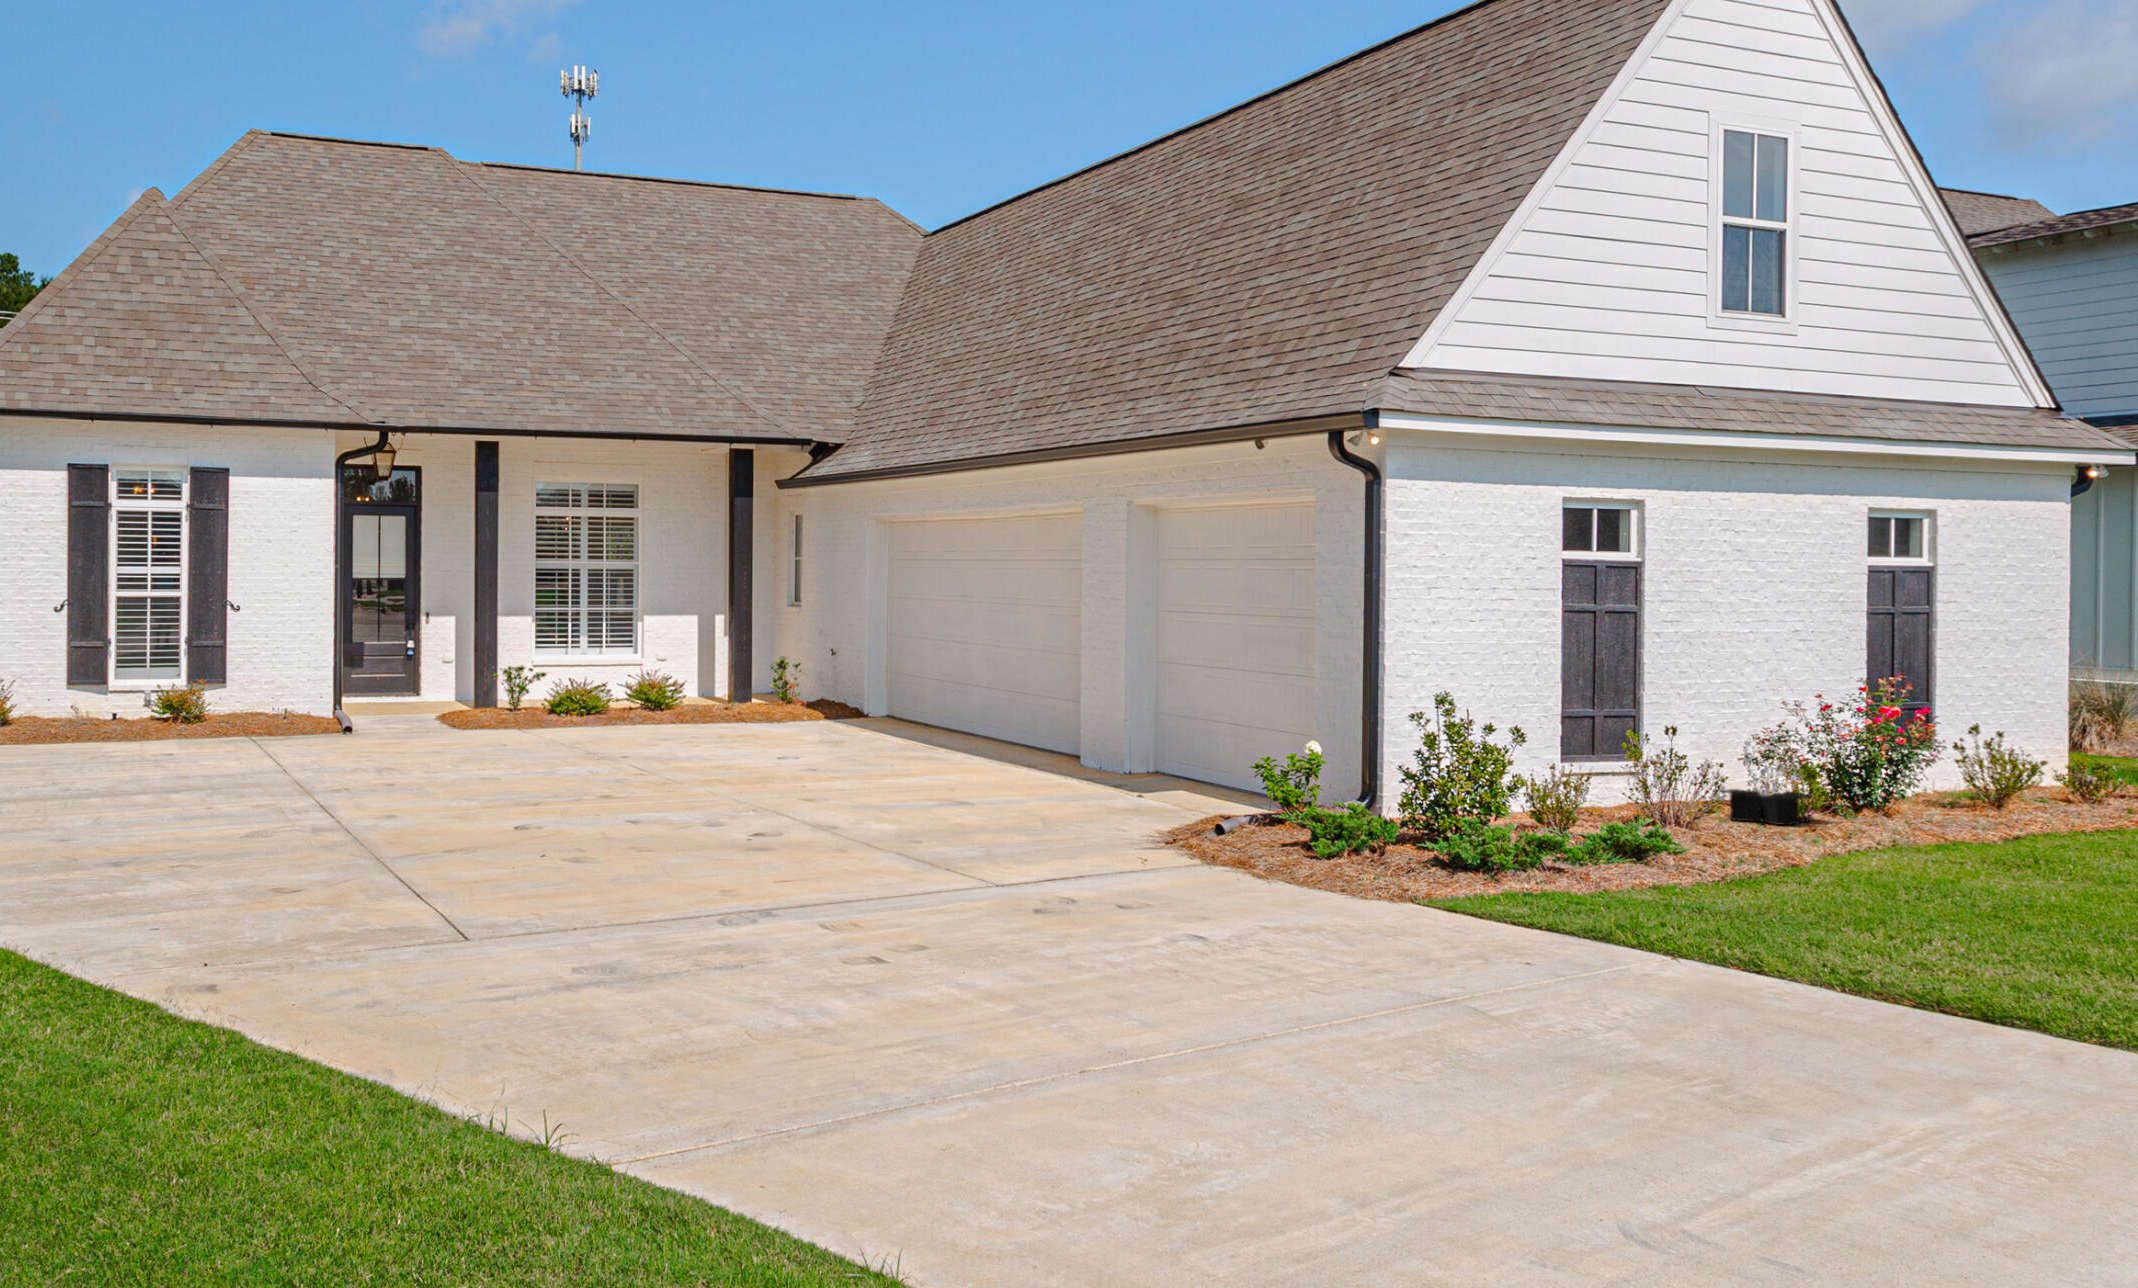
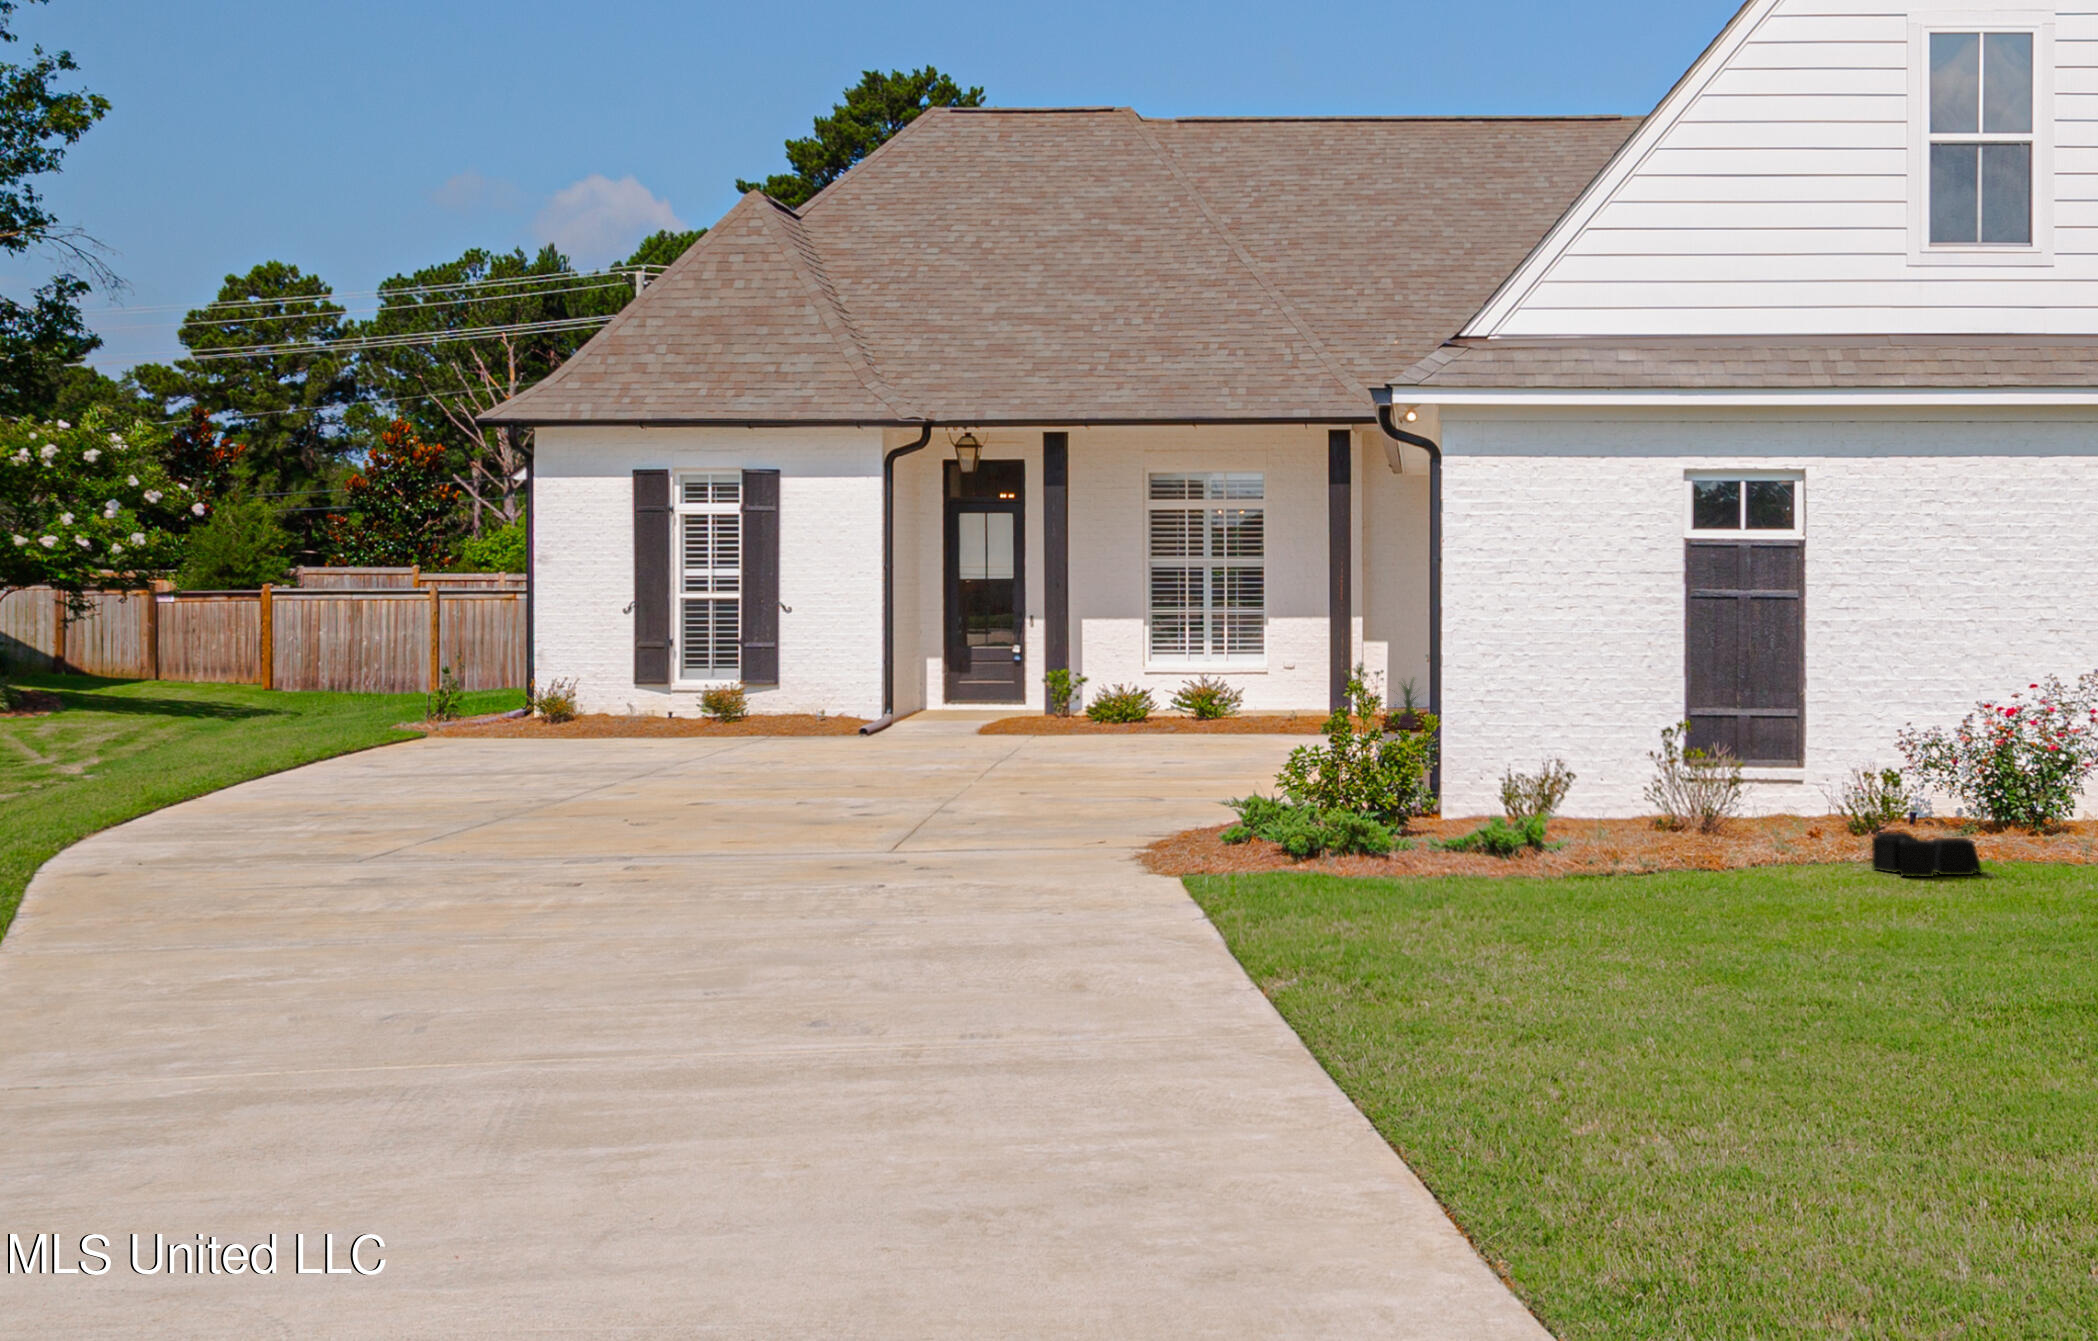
decorative plant: none [781,664,828,709] -> present [1399,677,1420,729]

